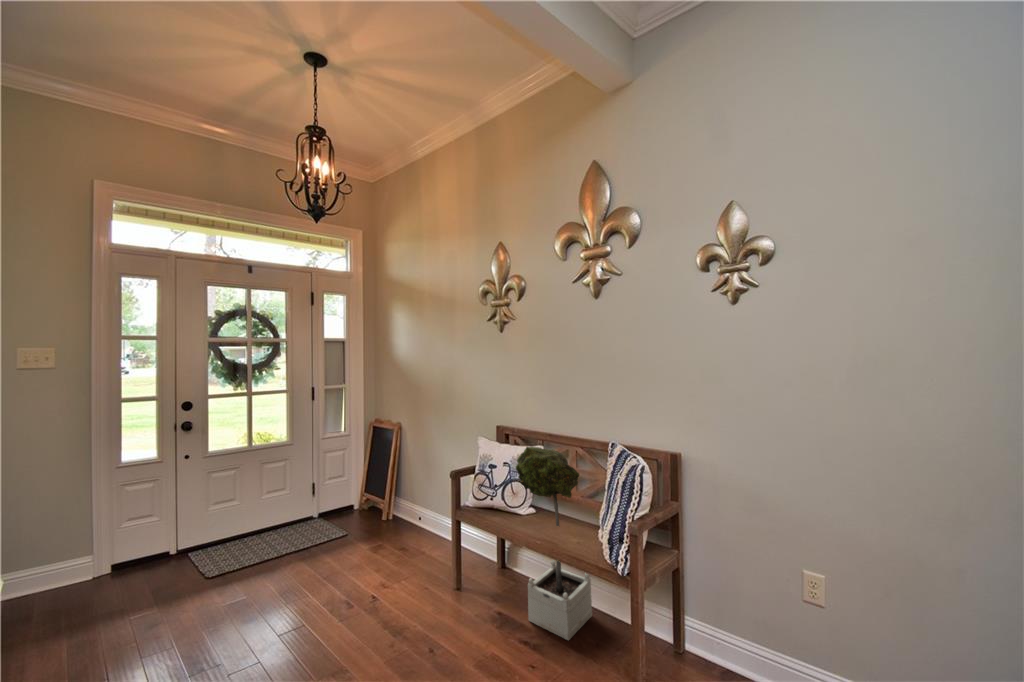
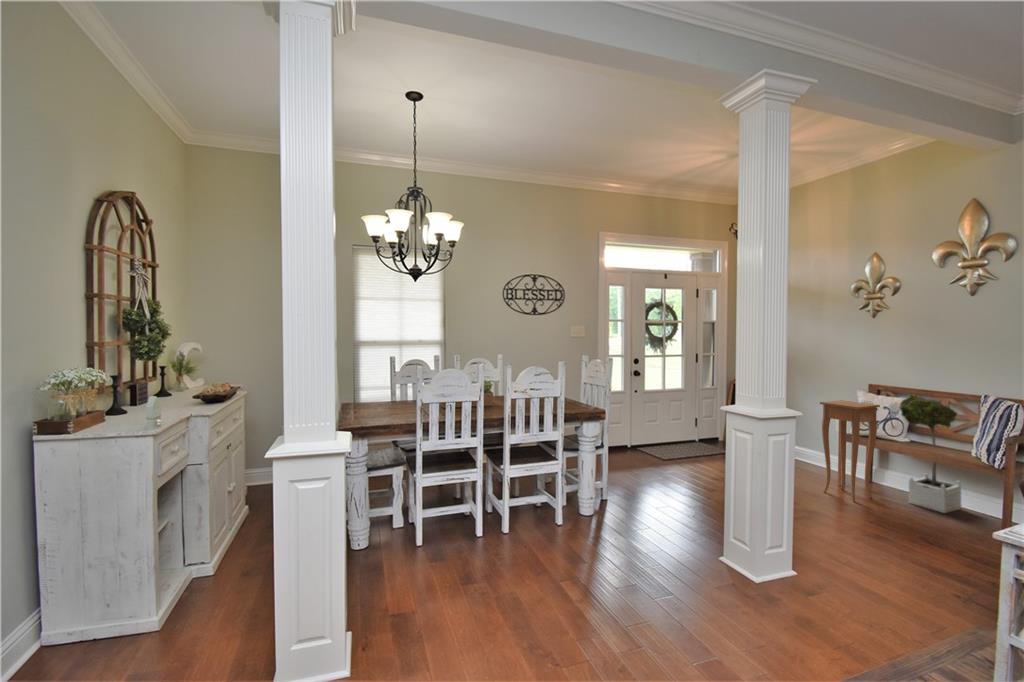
side table: none [404,458,489,647] -> present [820,400,880,502]

